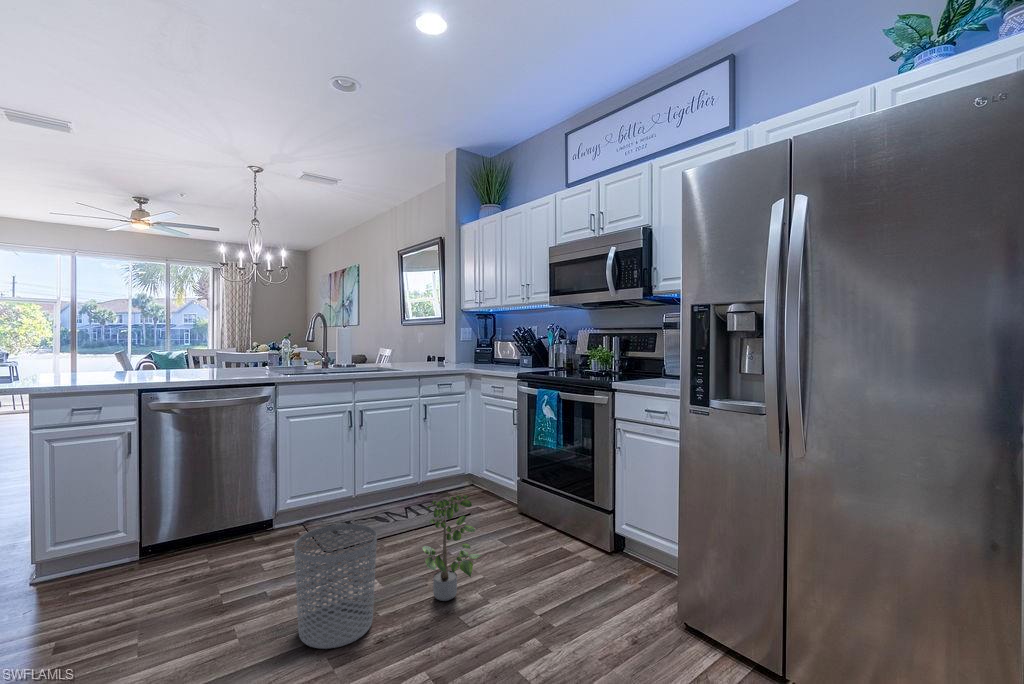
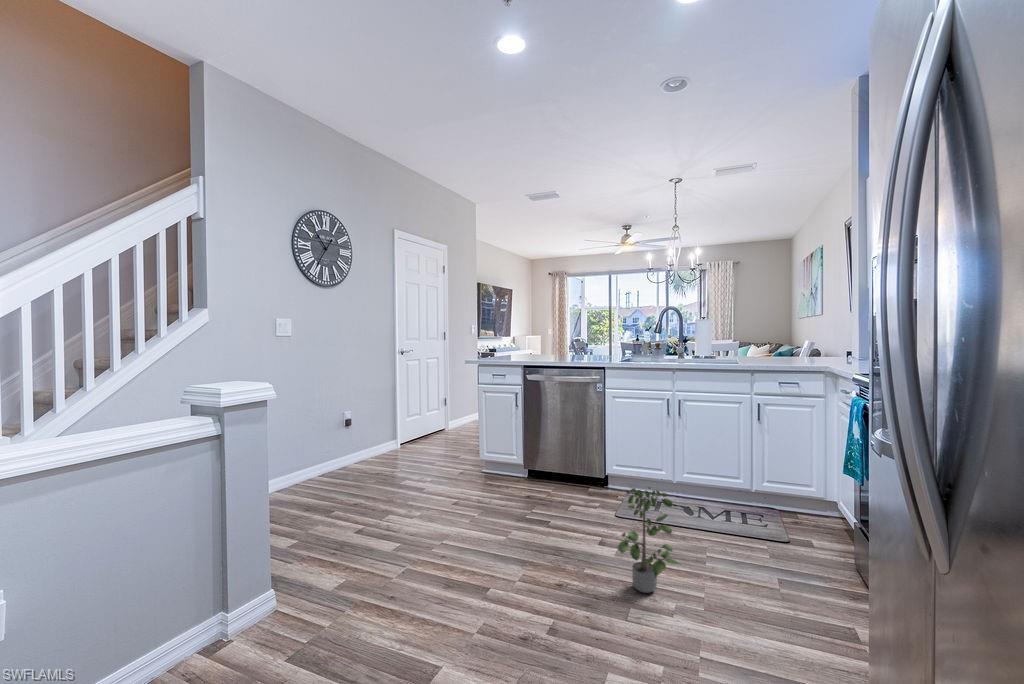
waste bin: present [294,524,377,649] -> none [519,481,582,576]

